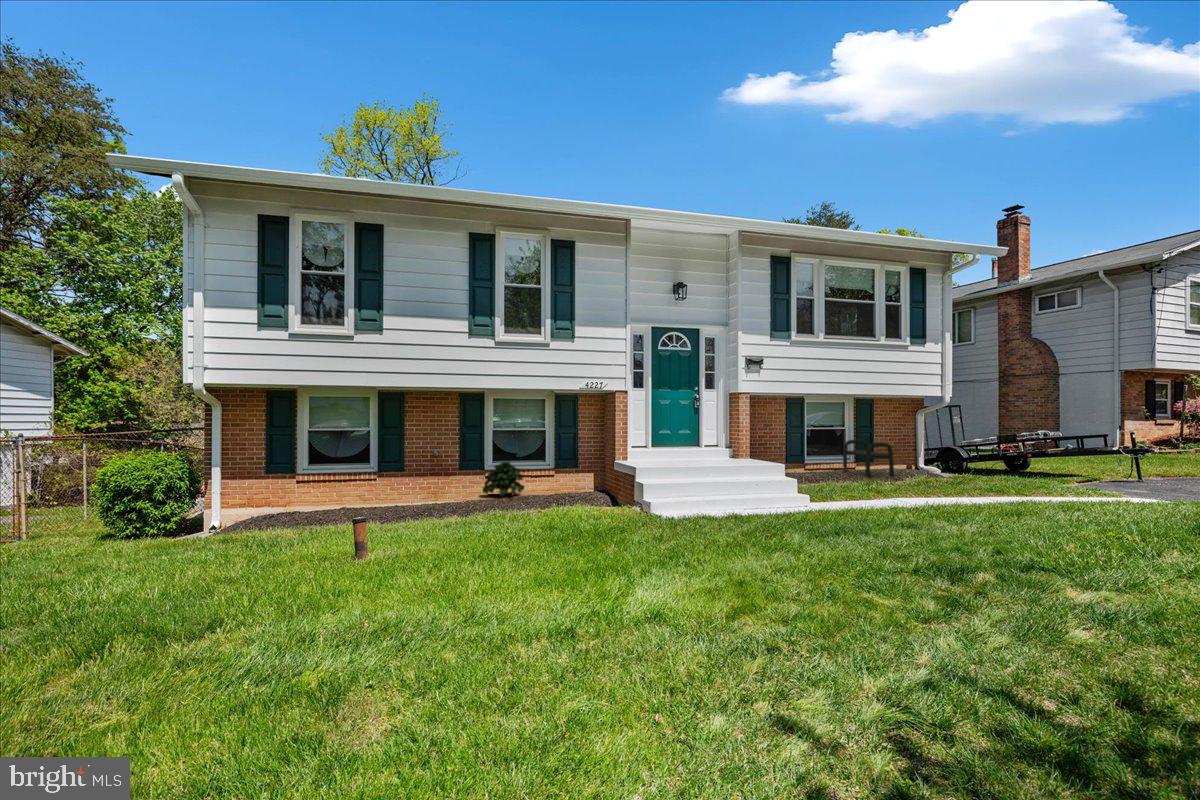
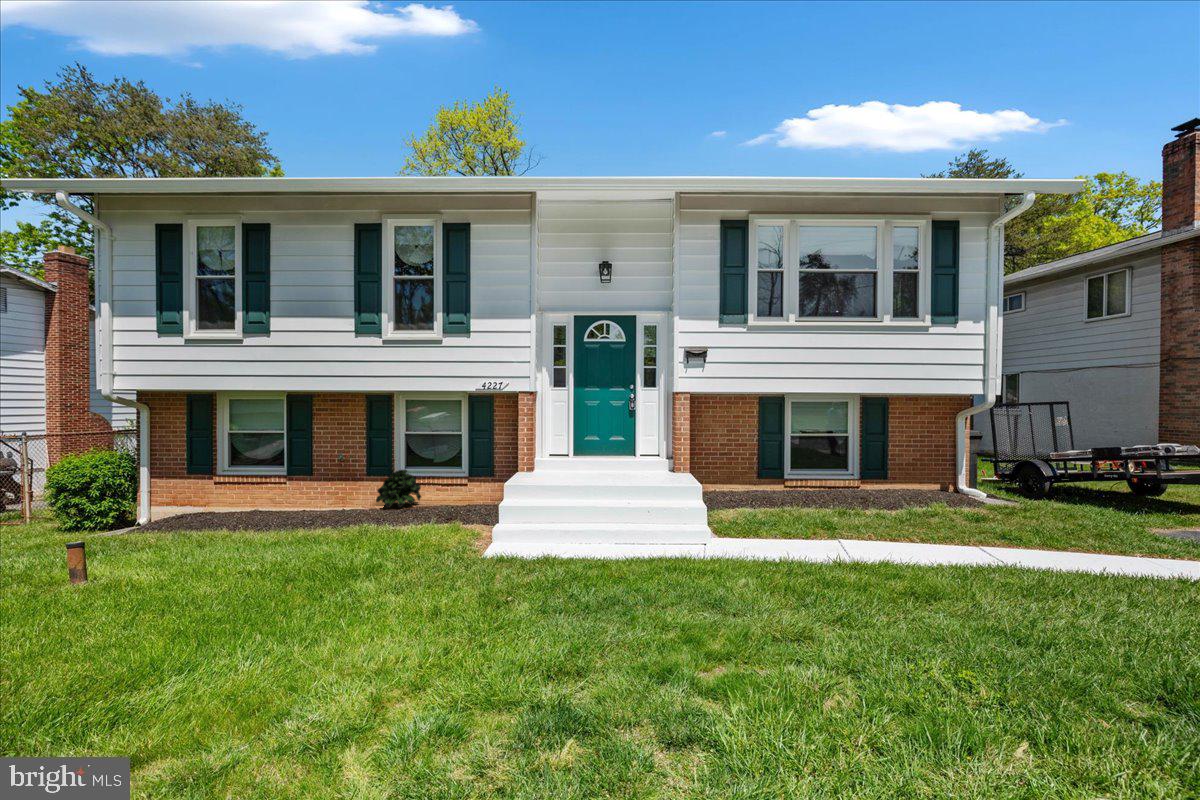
bench: present [843,439,894,477] -> none [840,450,897,502]

